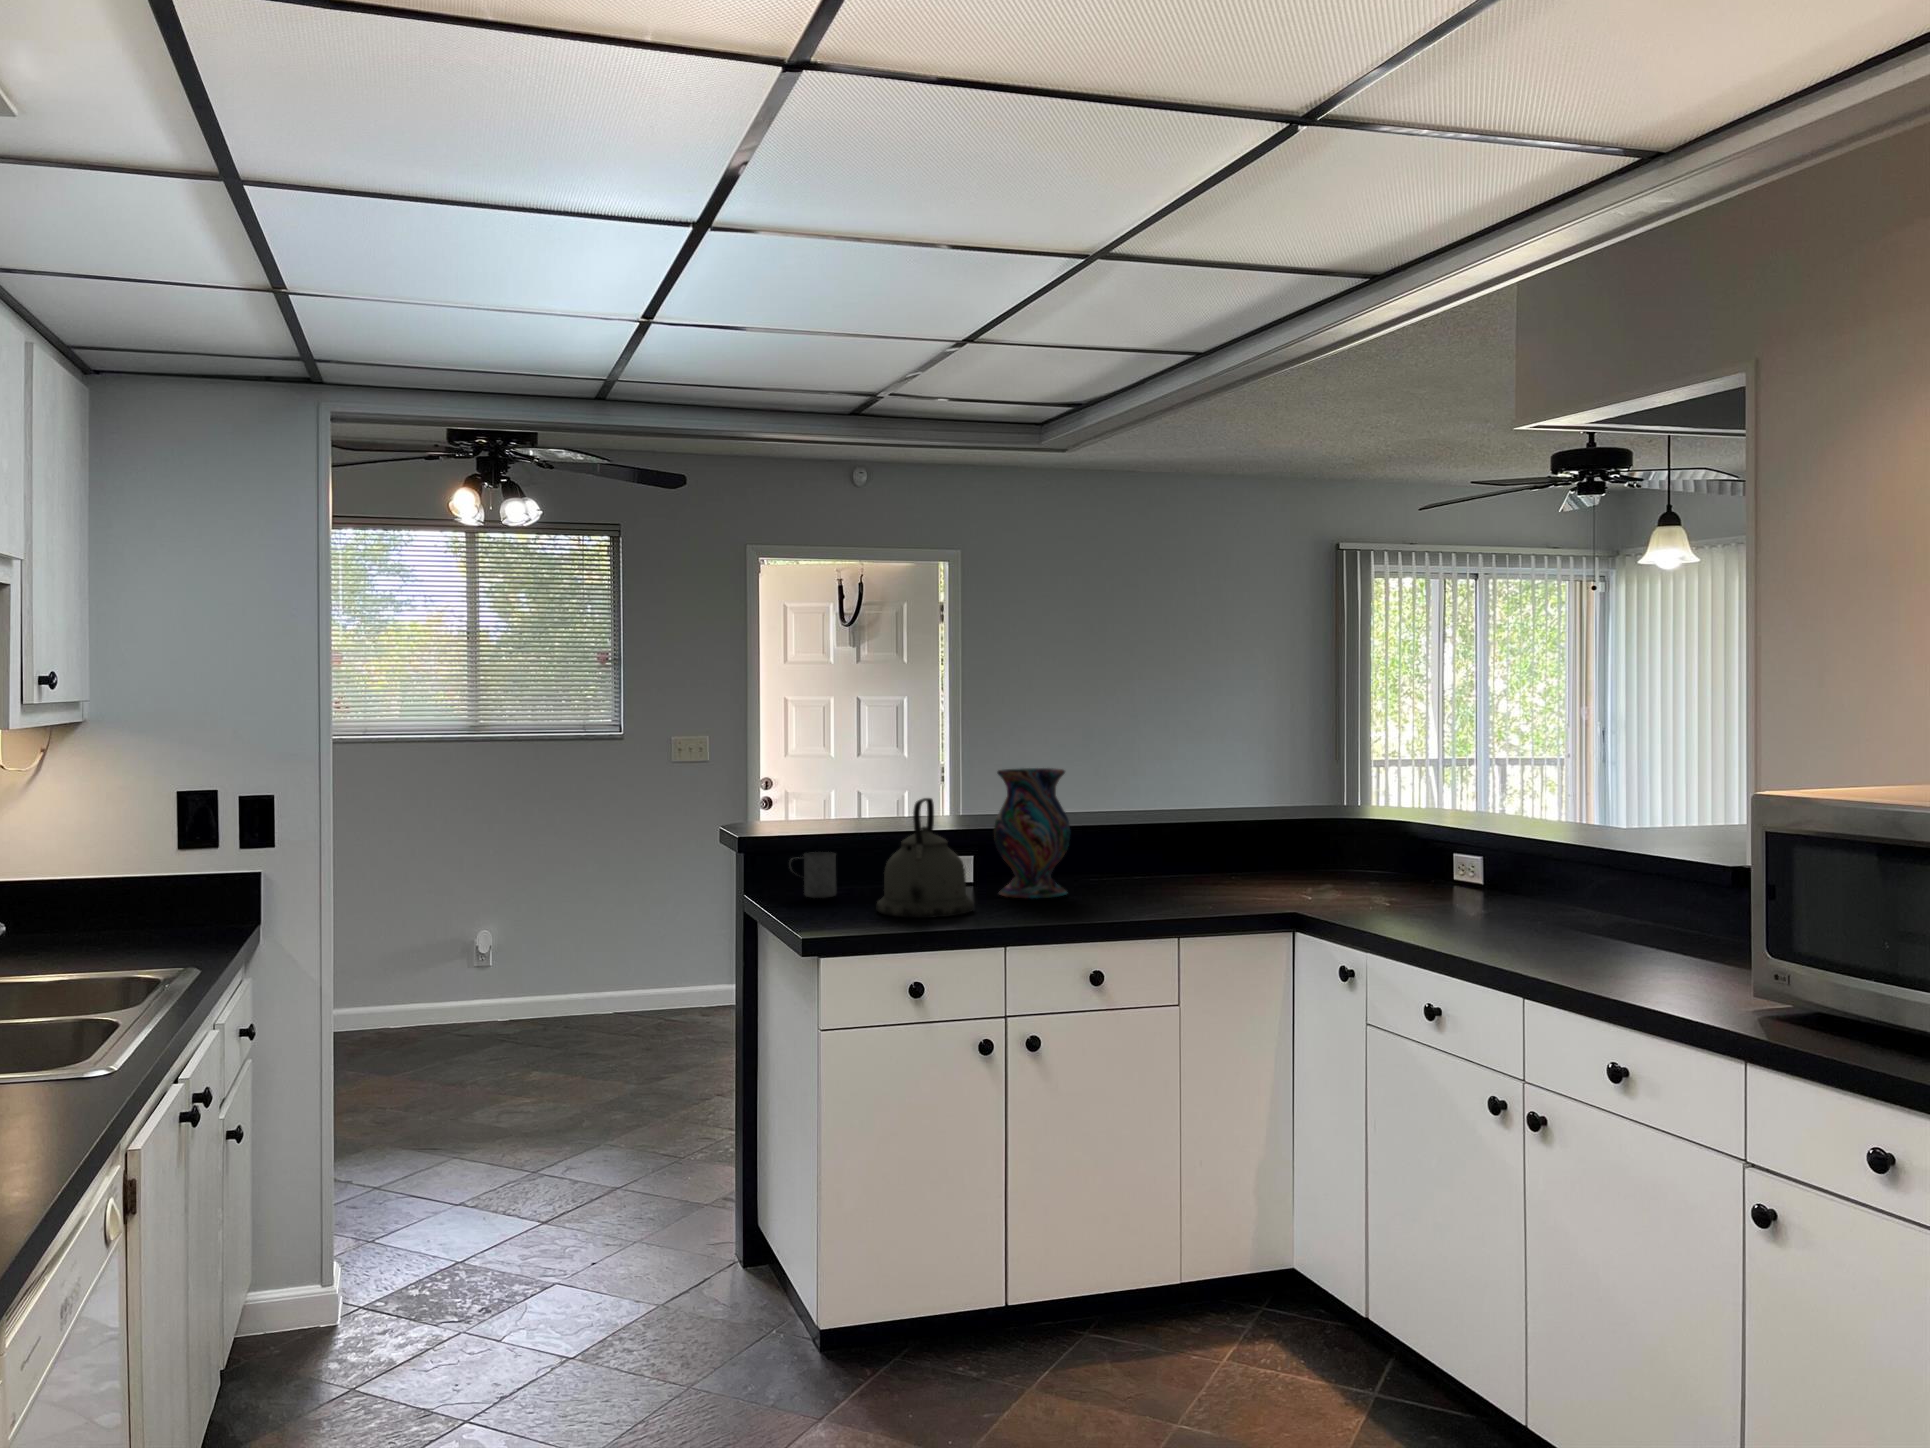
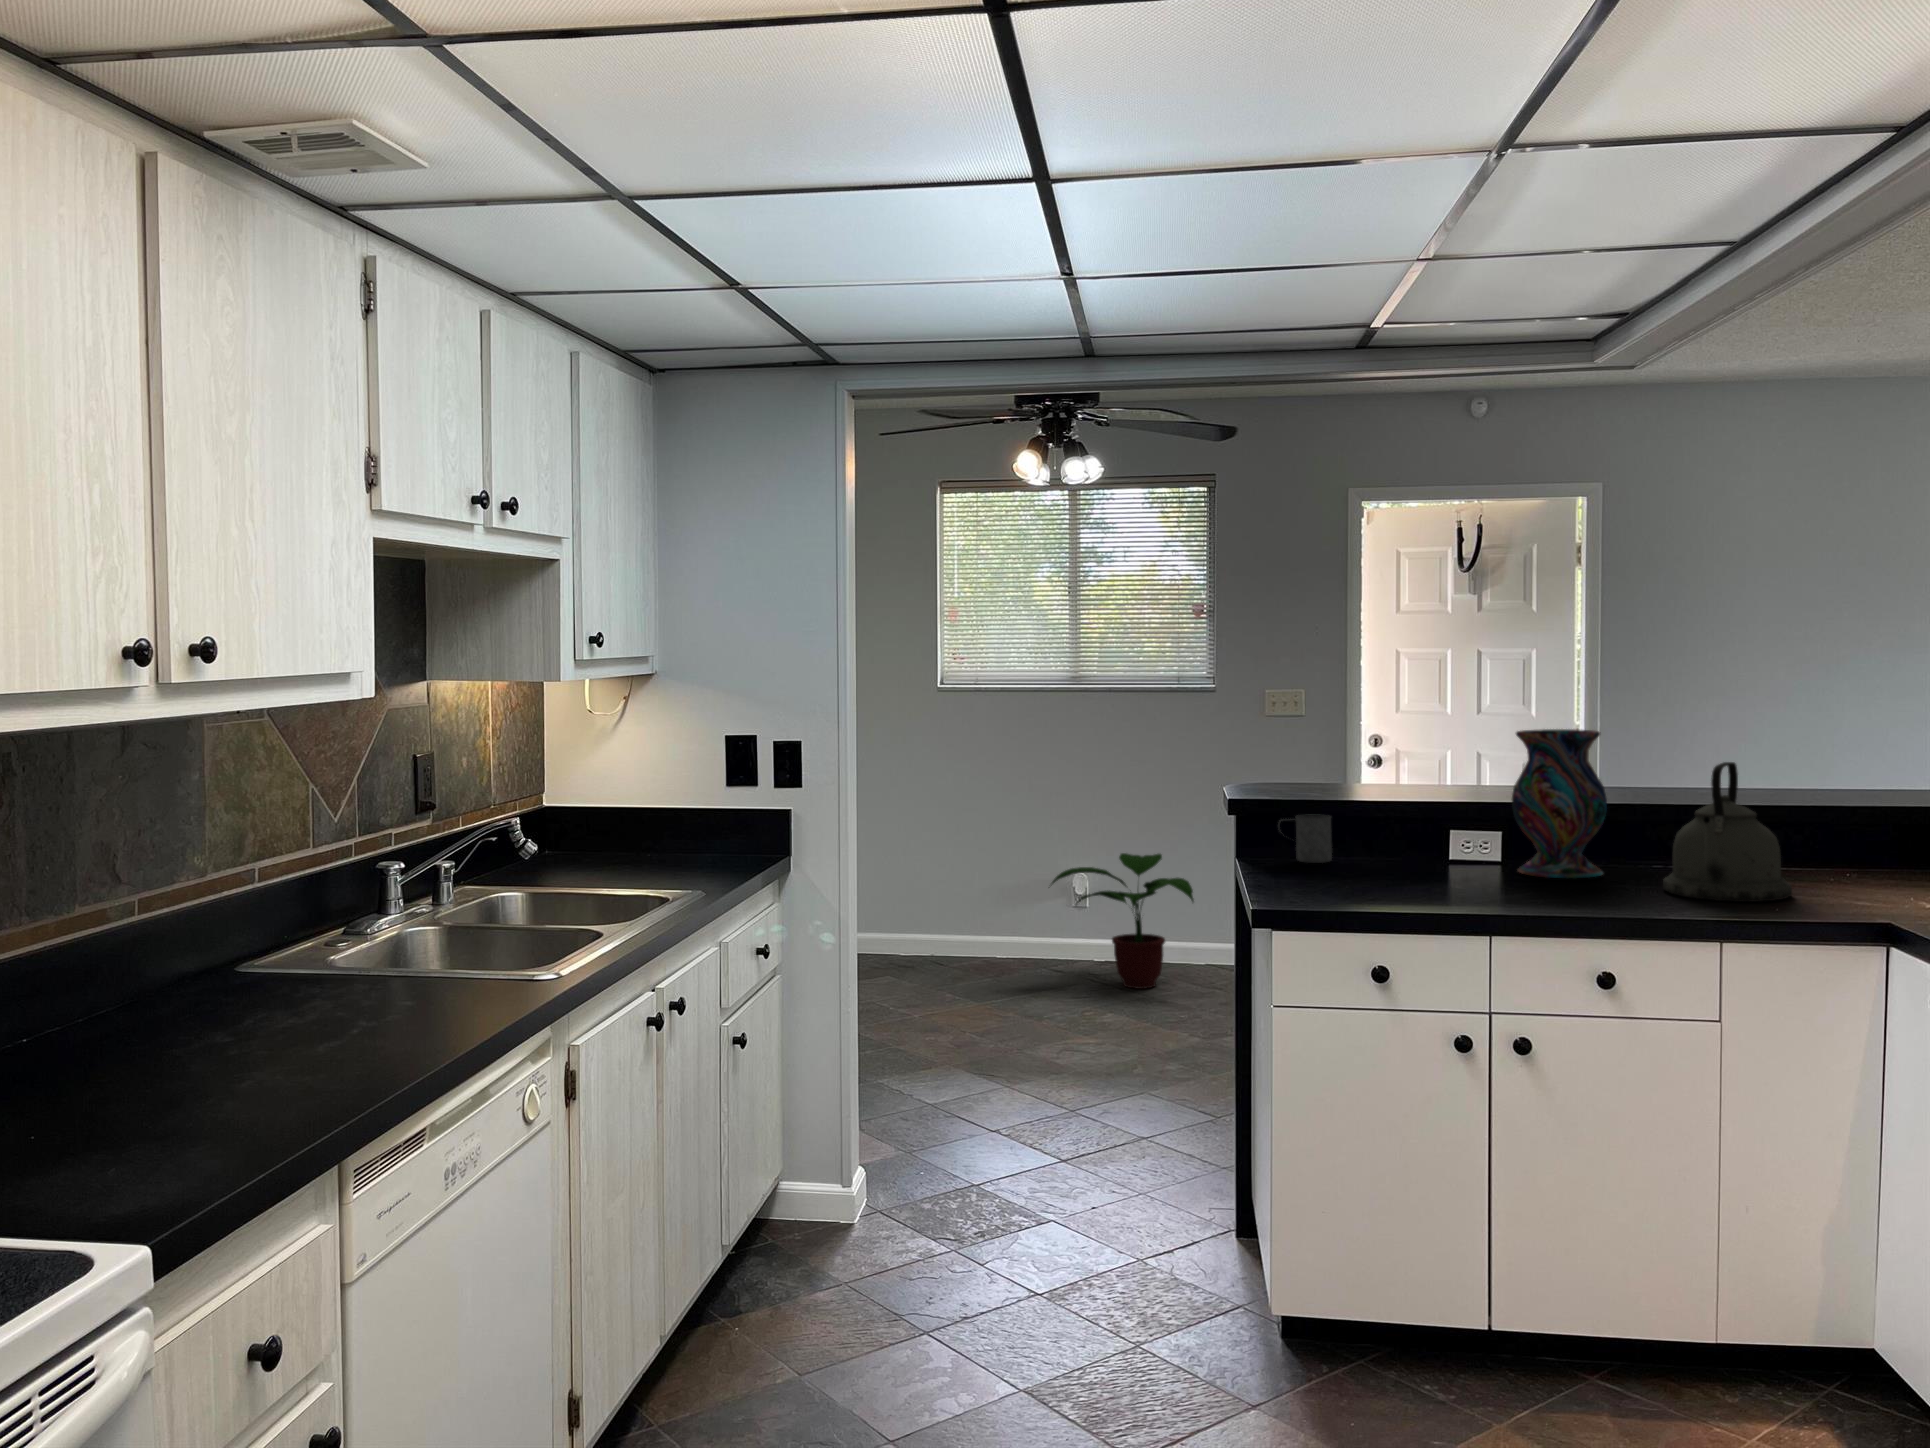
kettle: present [877,798,974,918] -> present [1663,762,1792,902]
potted plant: none [455,904,611,1044] -> present [1052,853,1194,989]

